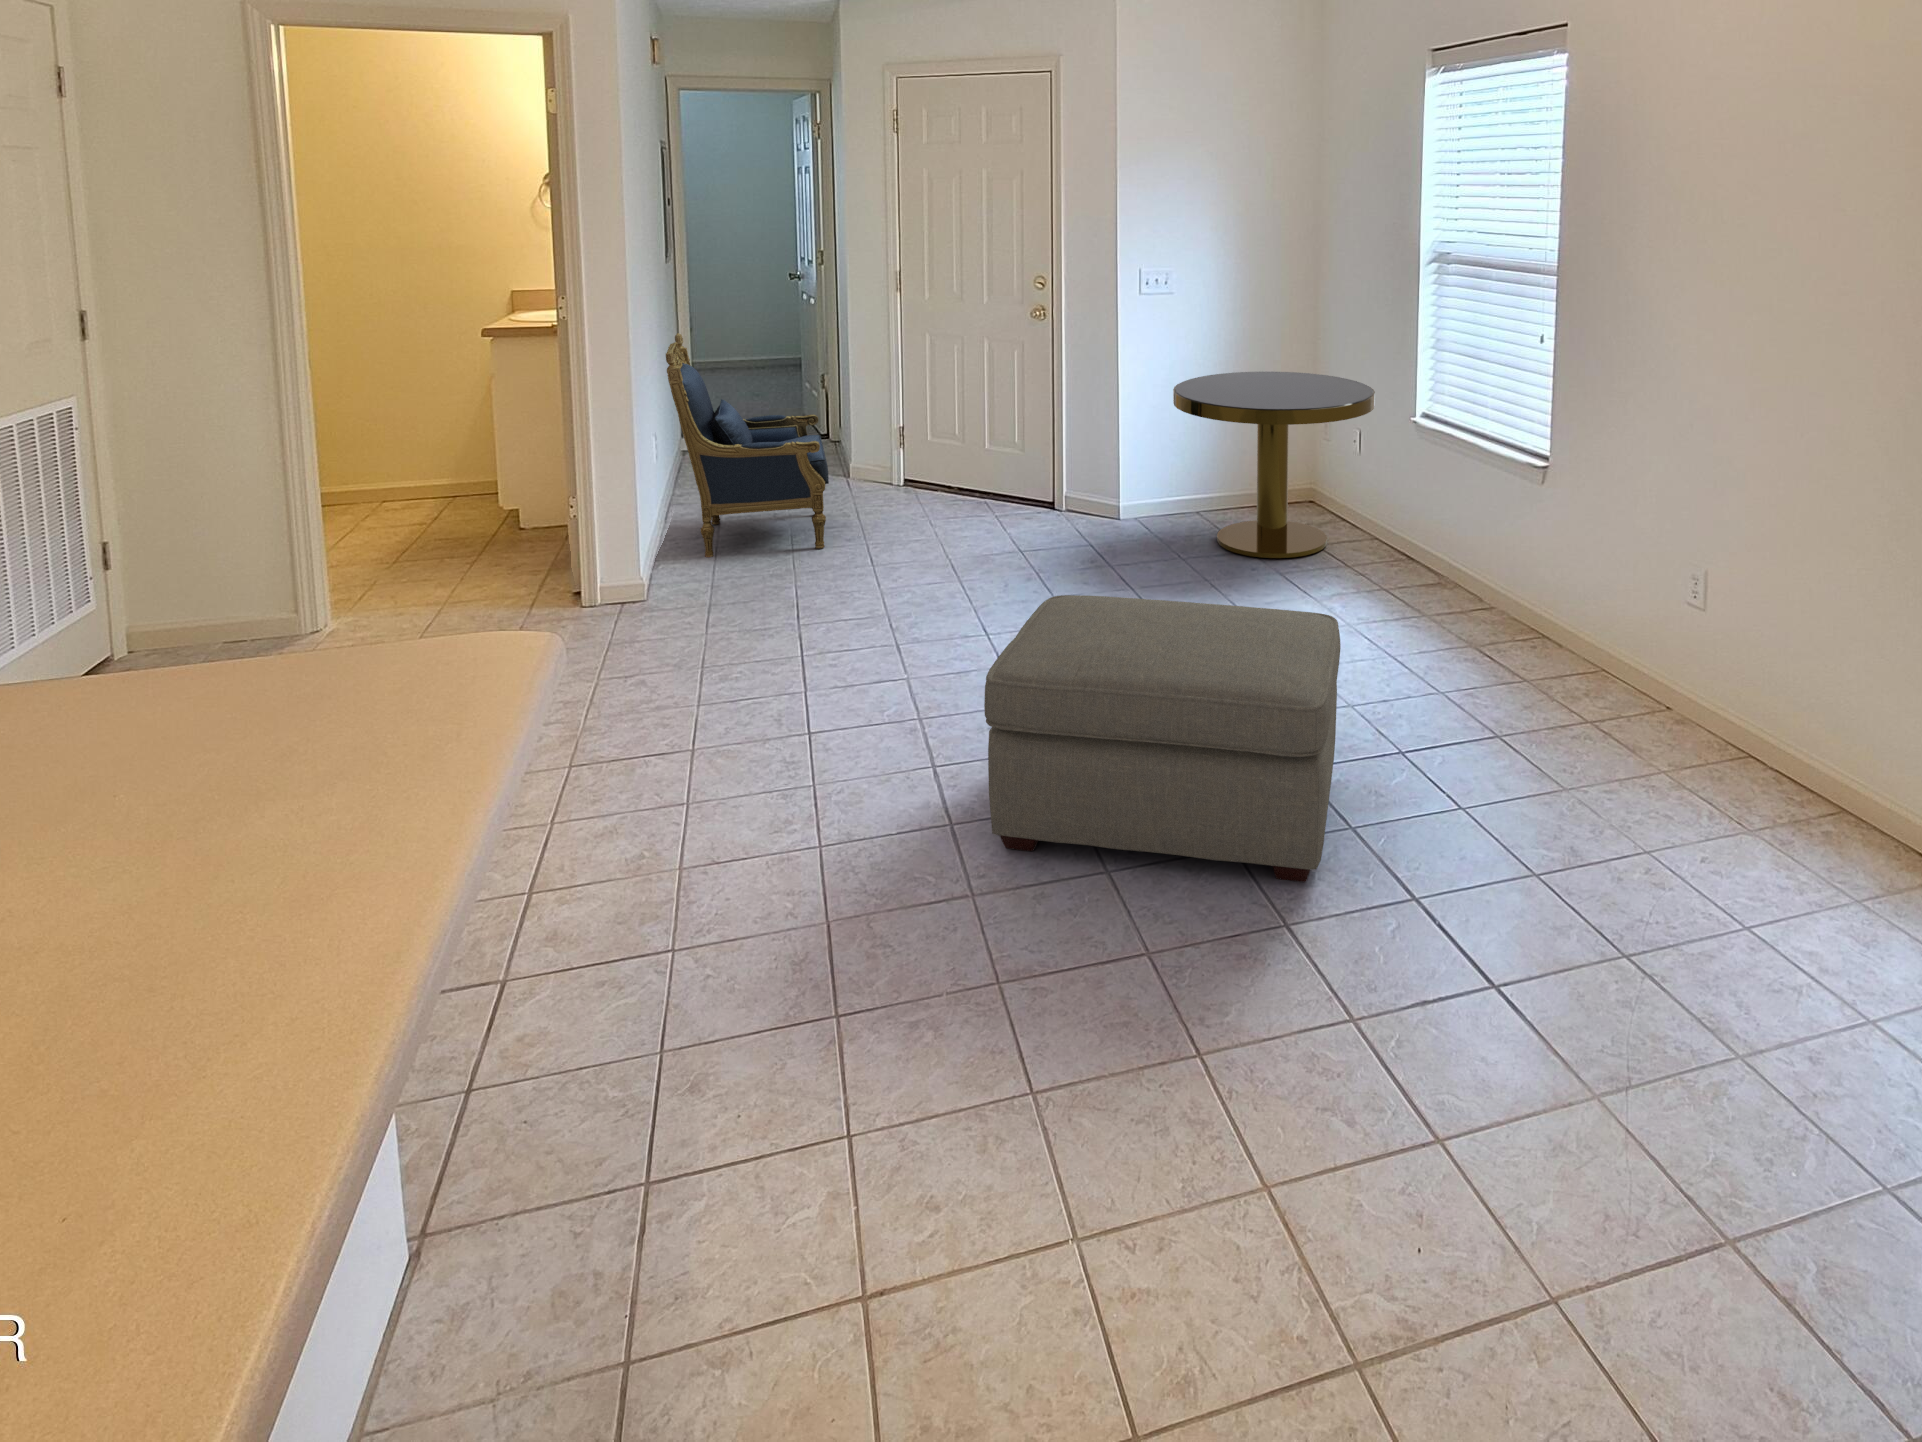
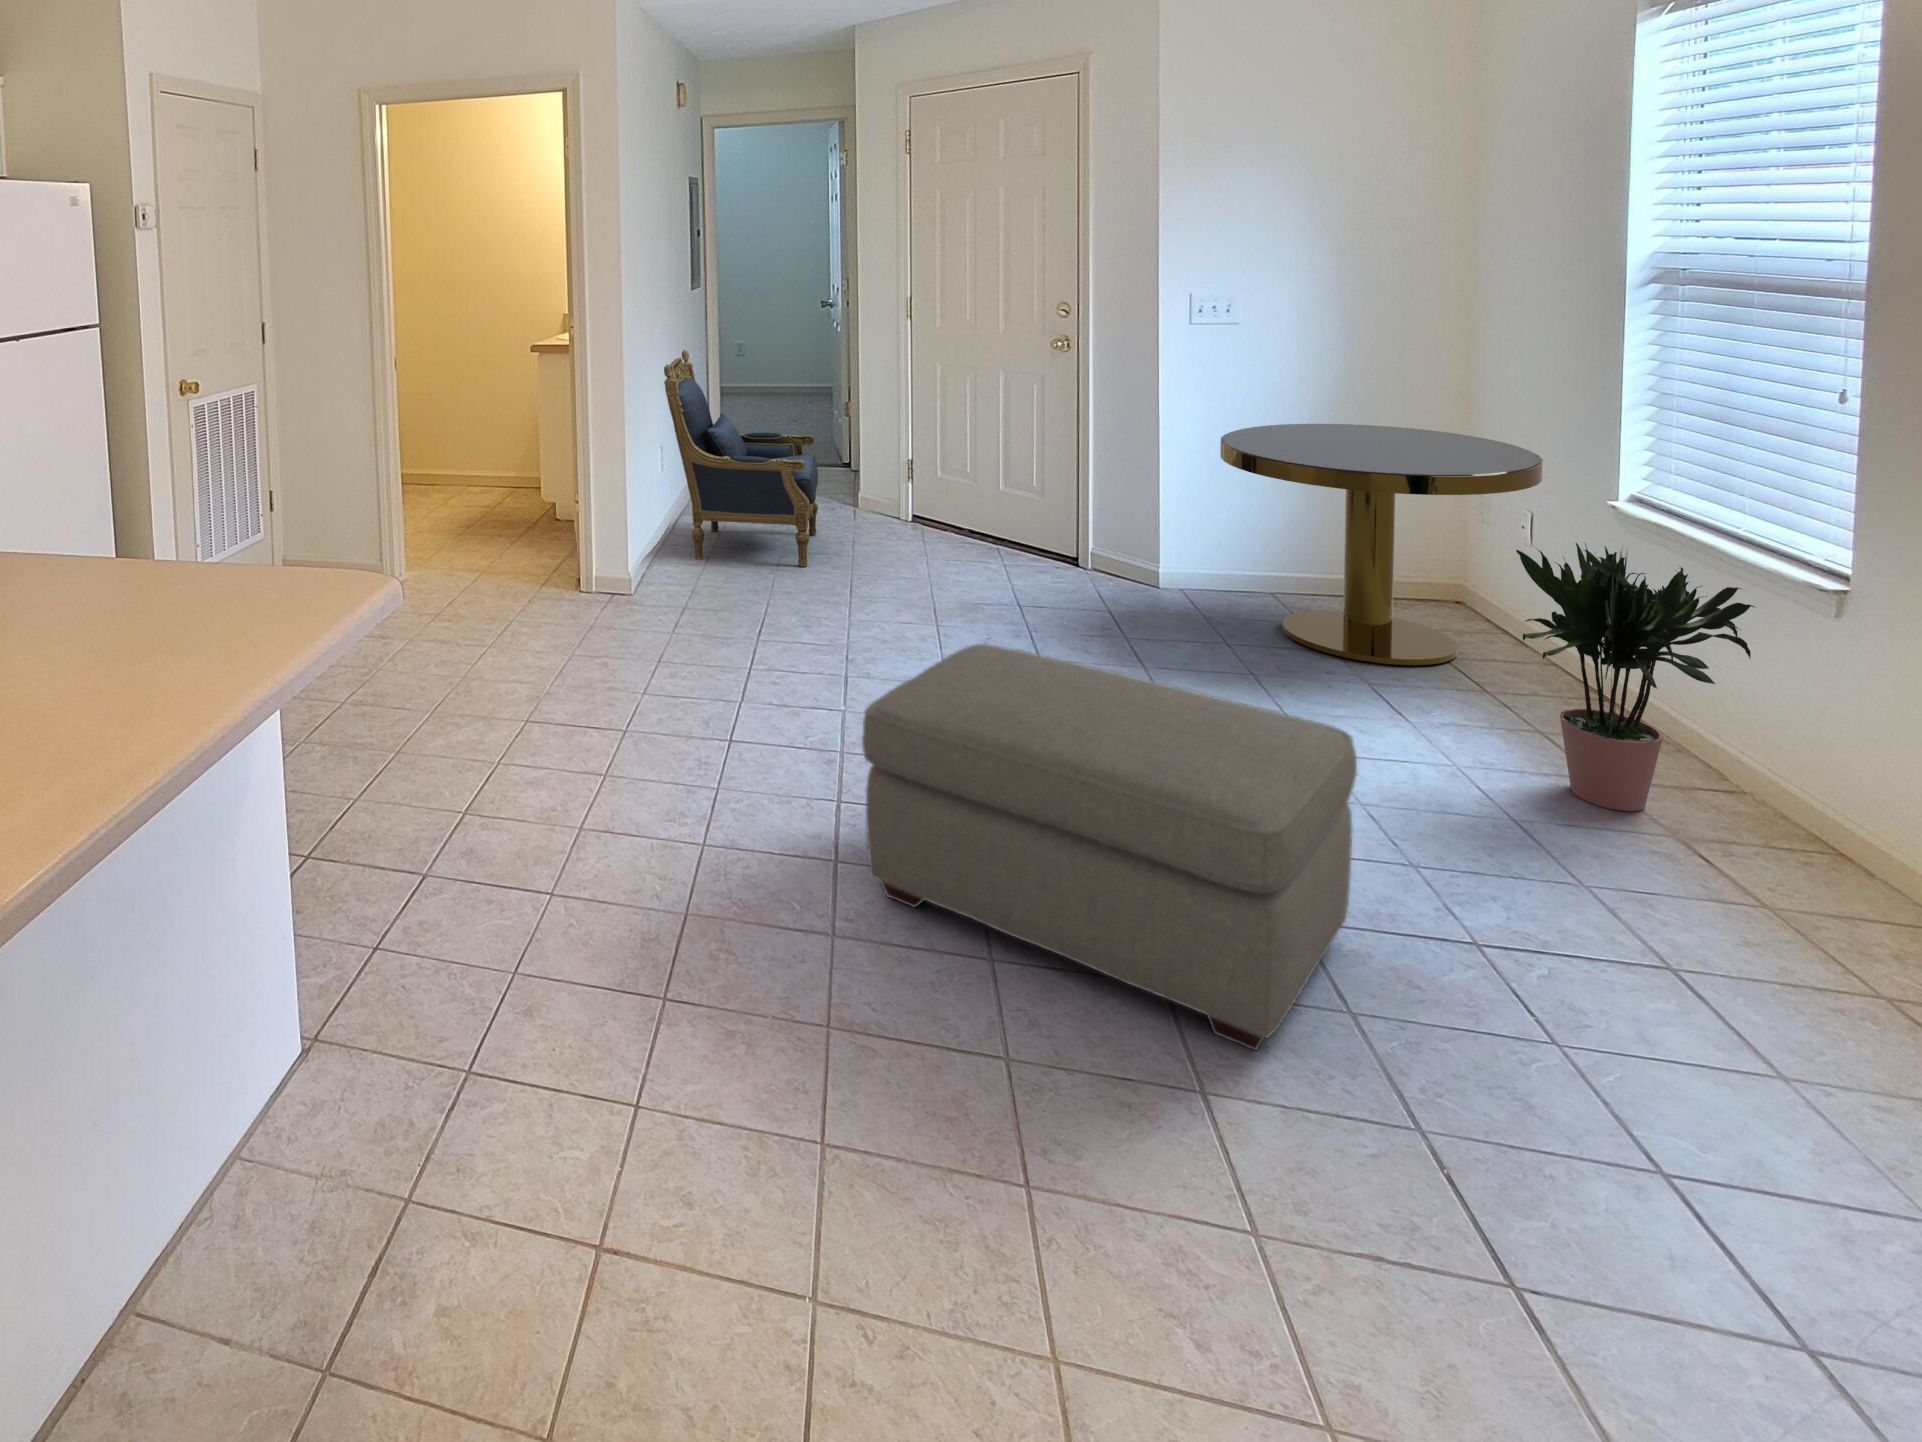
potted plant: none [1381,440,1518,637] -> present [1516,543,1754,811]

